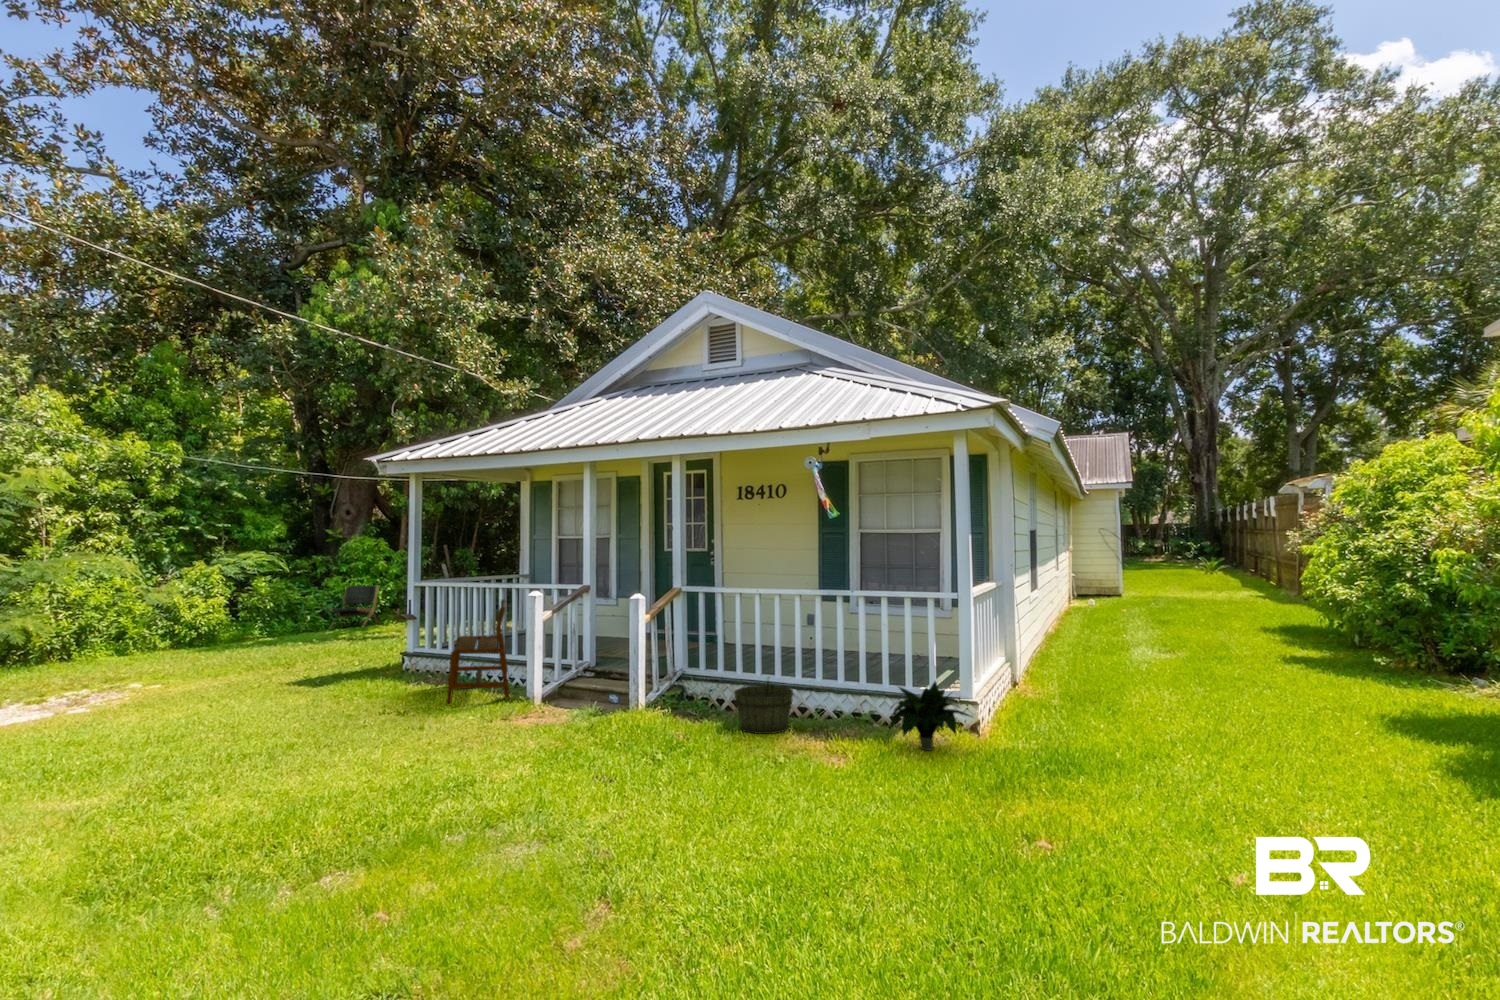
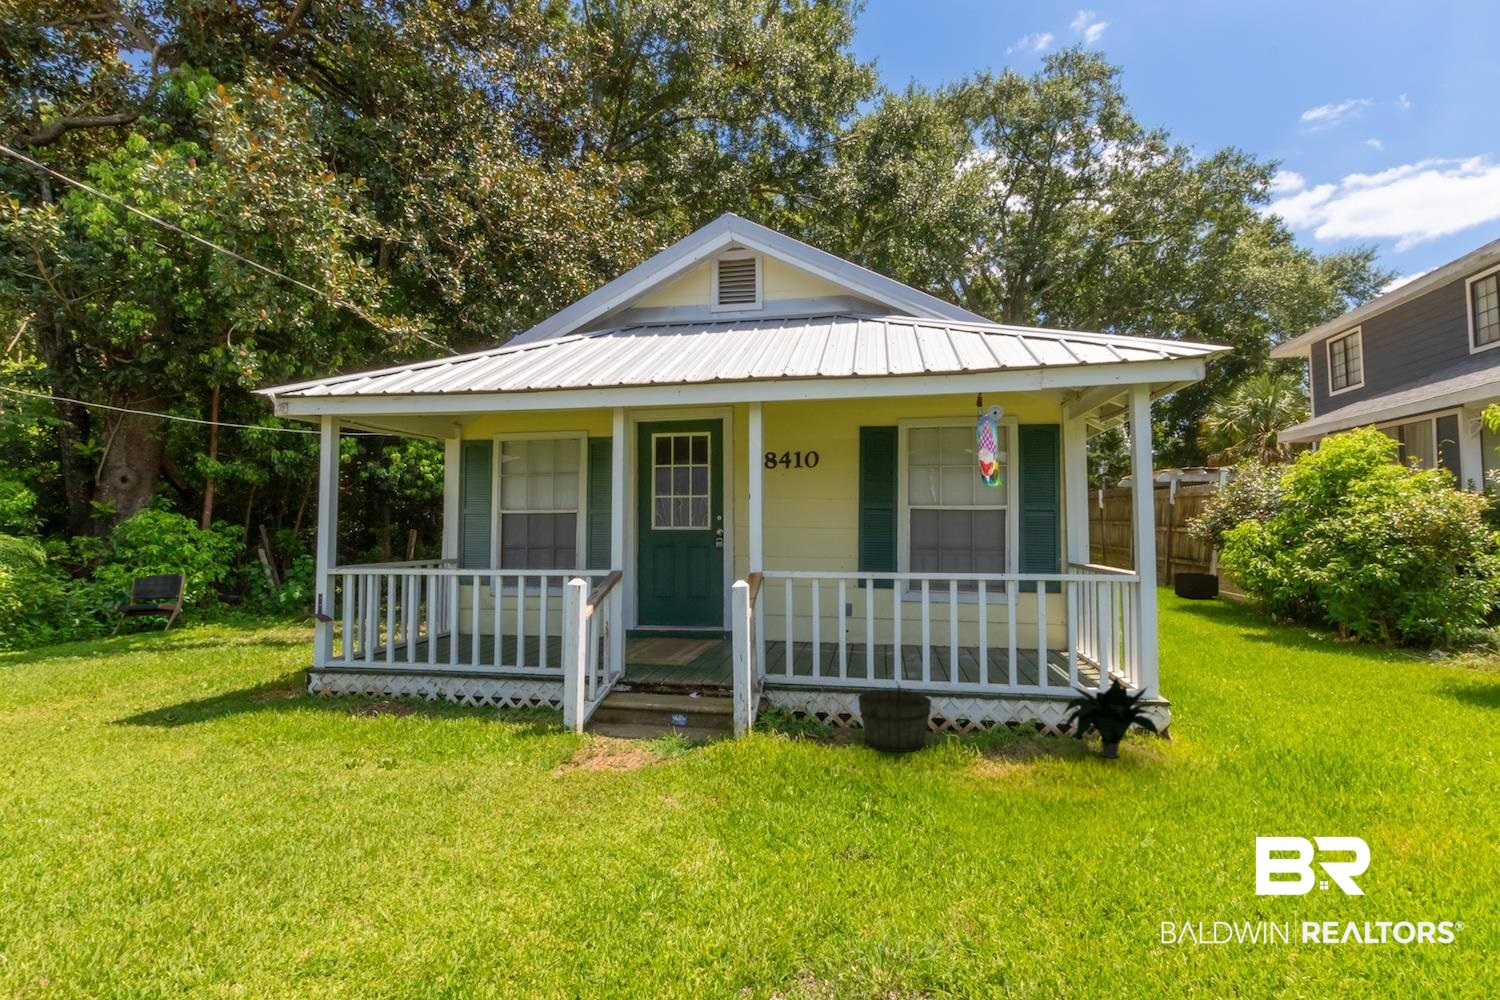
bench: present [446,599,510,705] -> none [402,593,511,744]
wooden crate: none [1293,602,1342,632] -> present [1175,573,1219,599]

